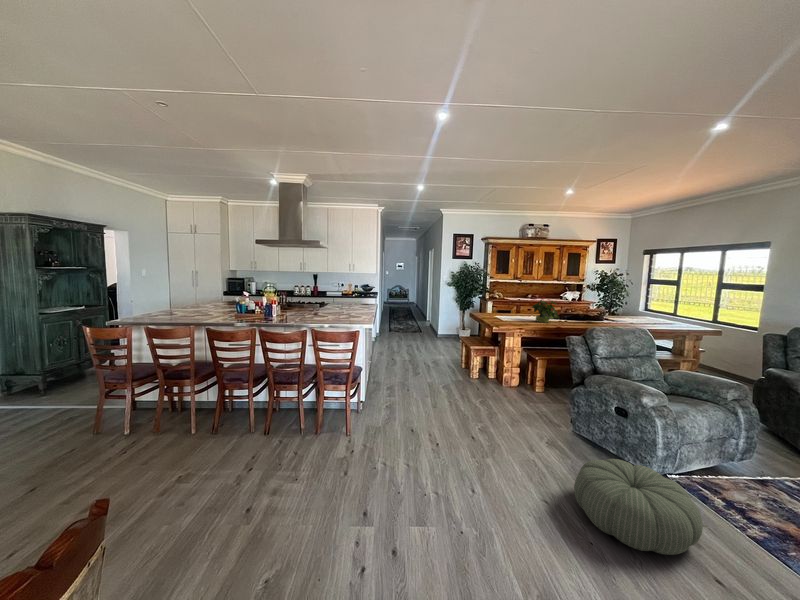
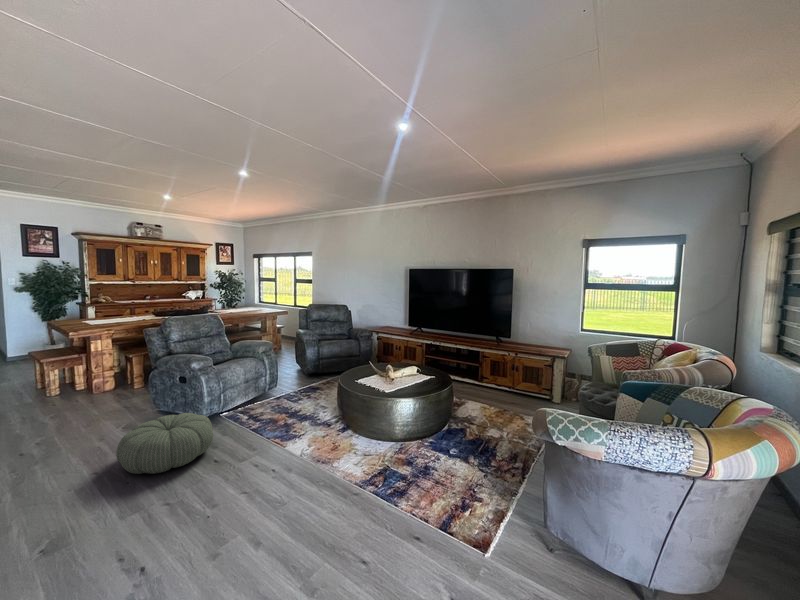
potted plant: present [532,298,560,322] -> none [123,295,154,320]

